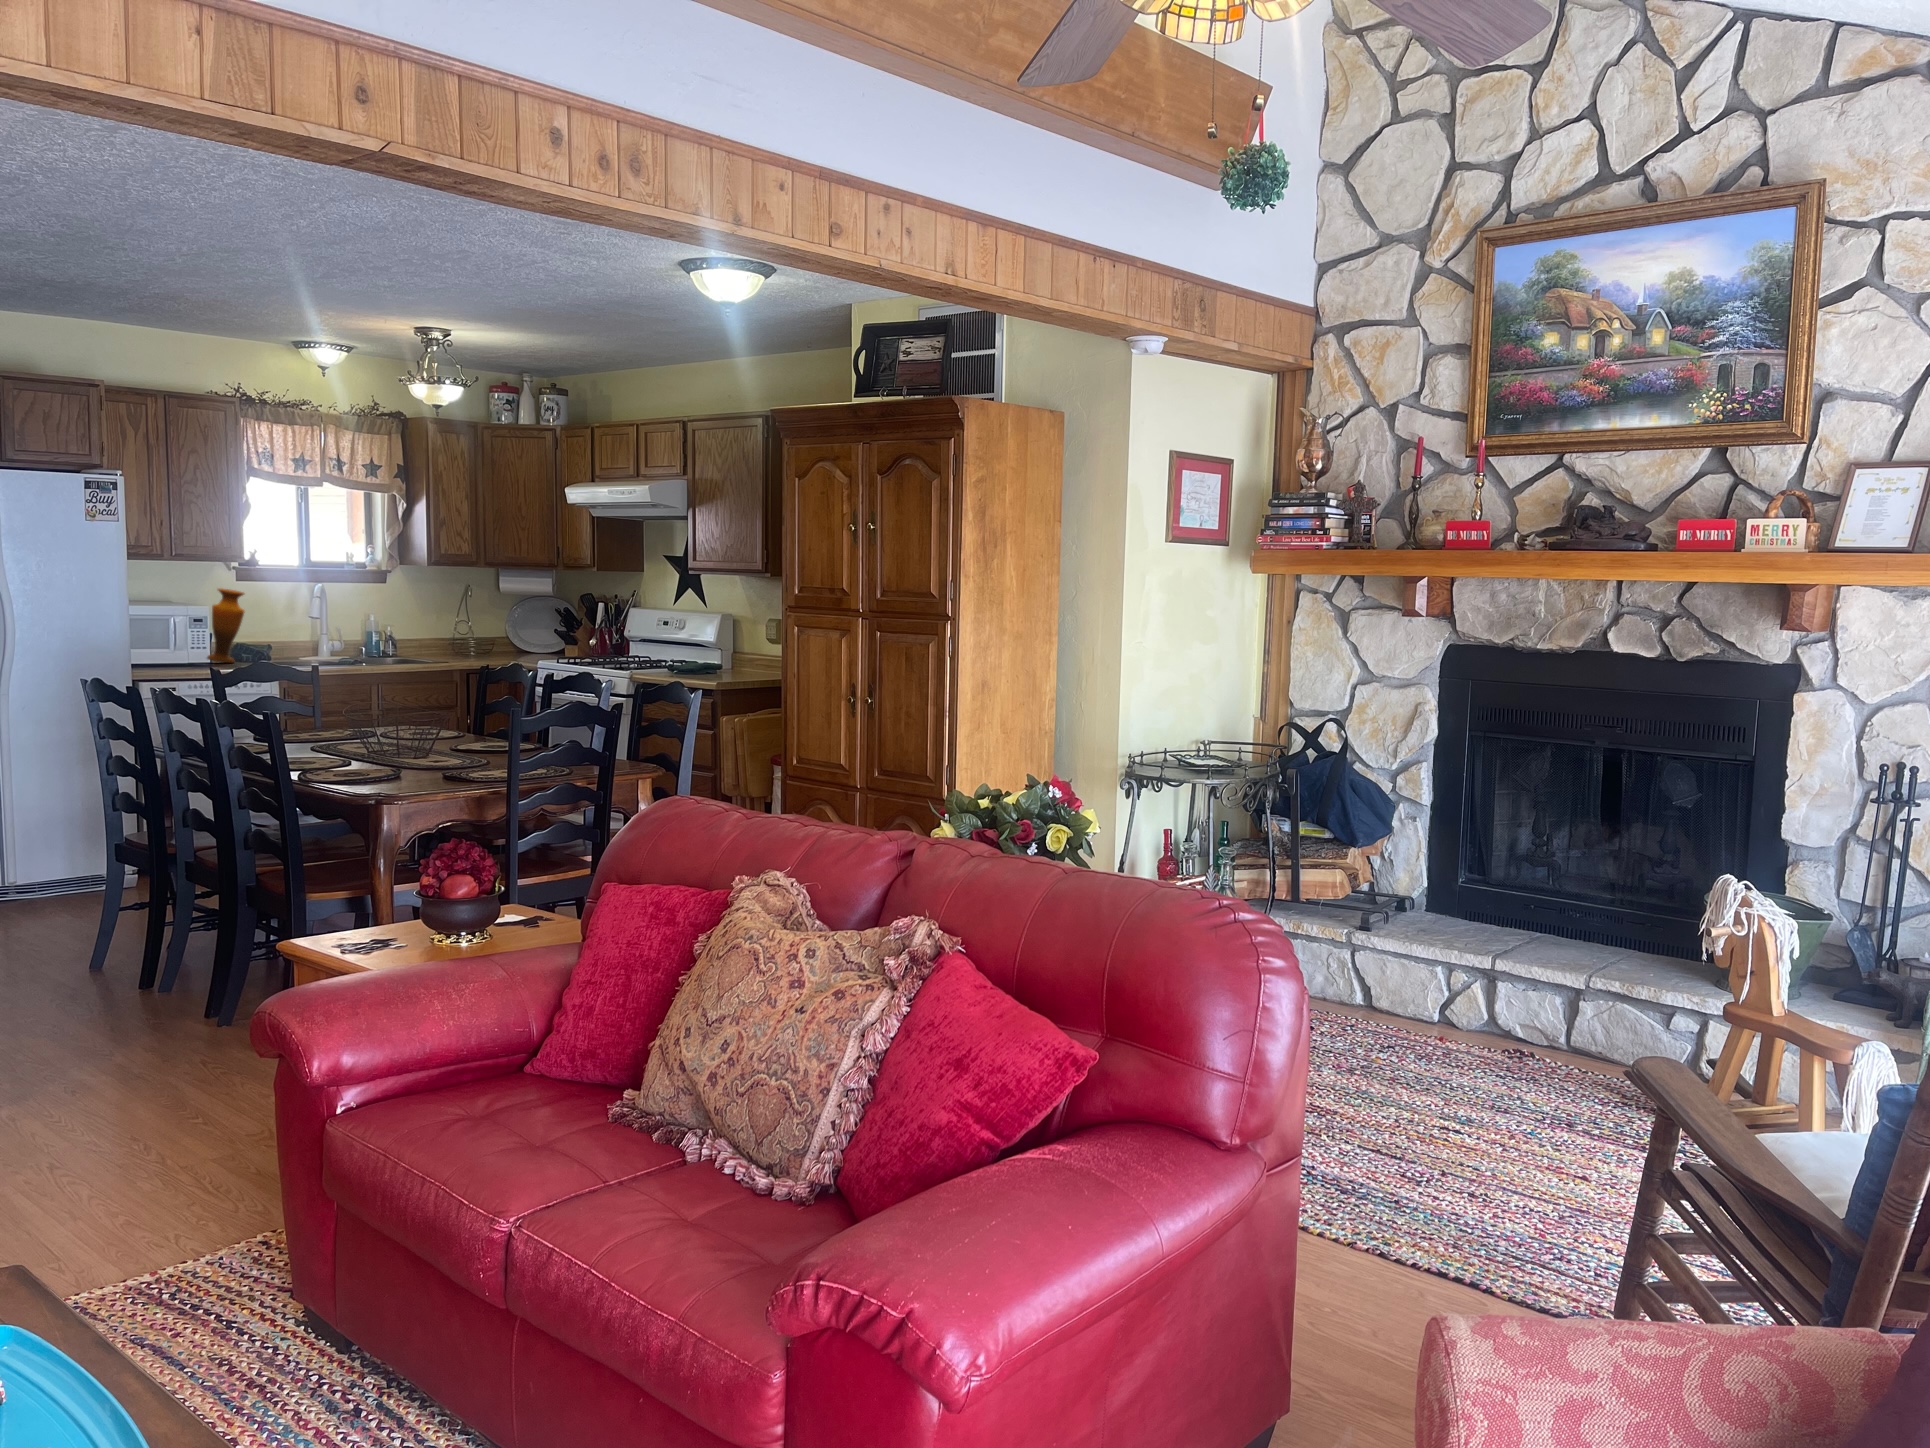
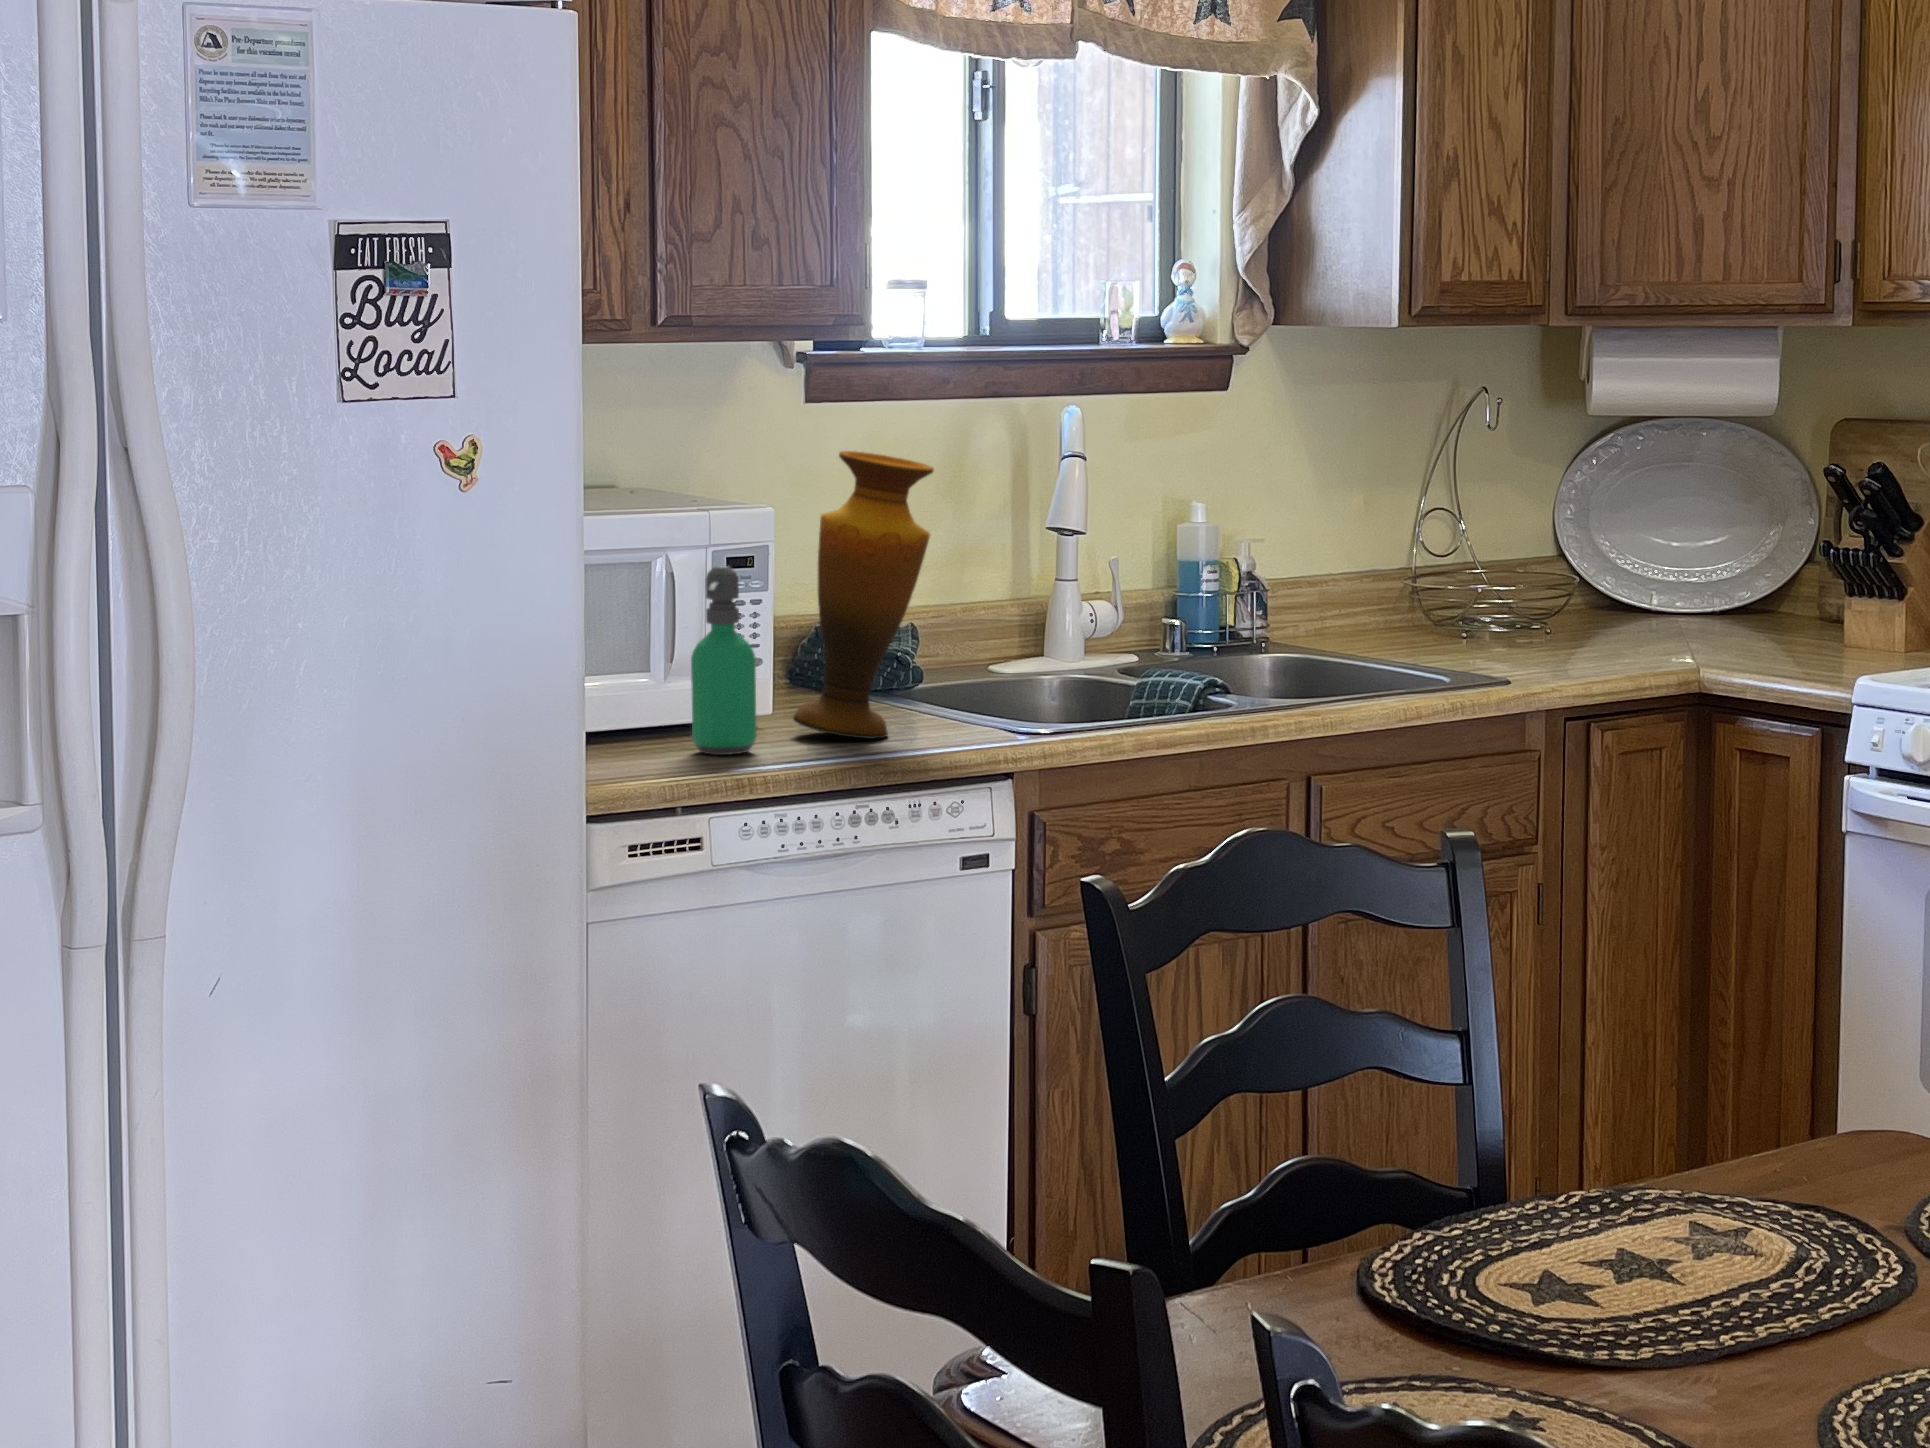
soap dispenser: none [169,615,189,664] -> present [691,566,757,755]

